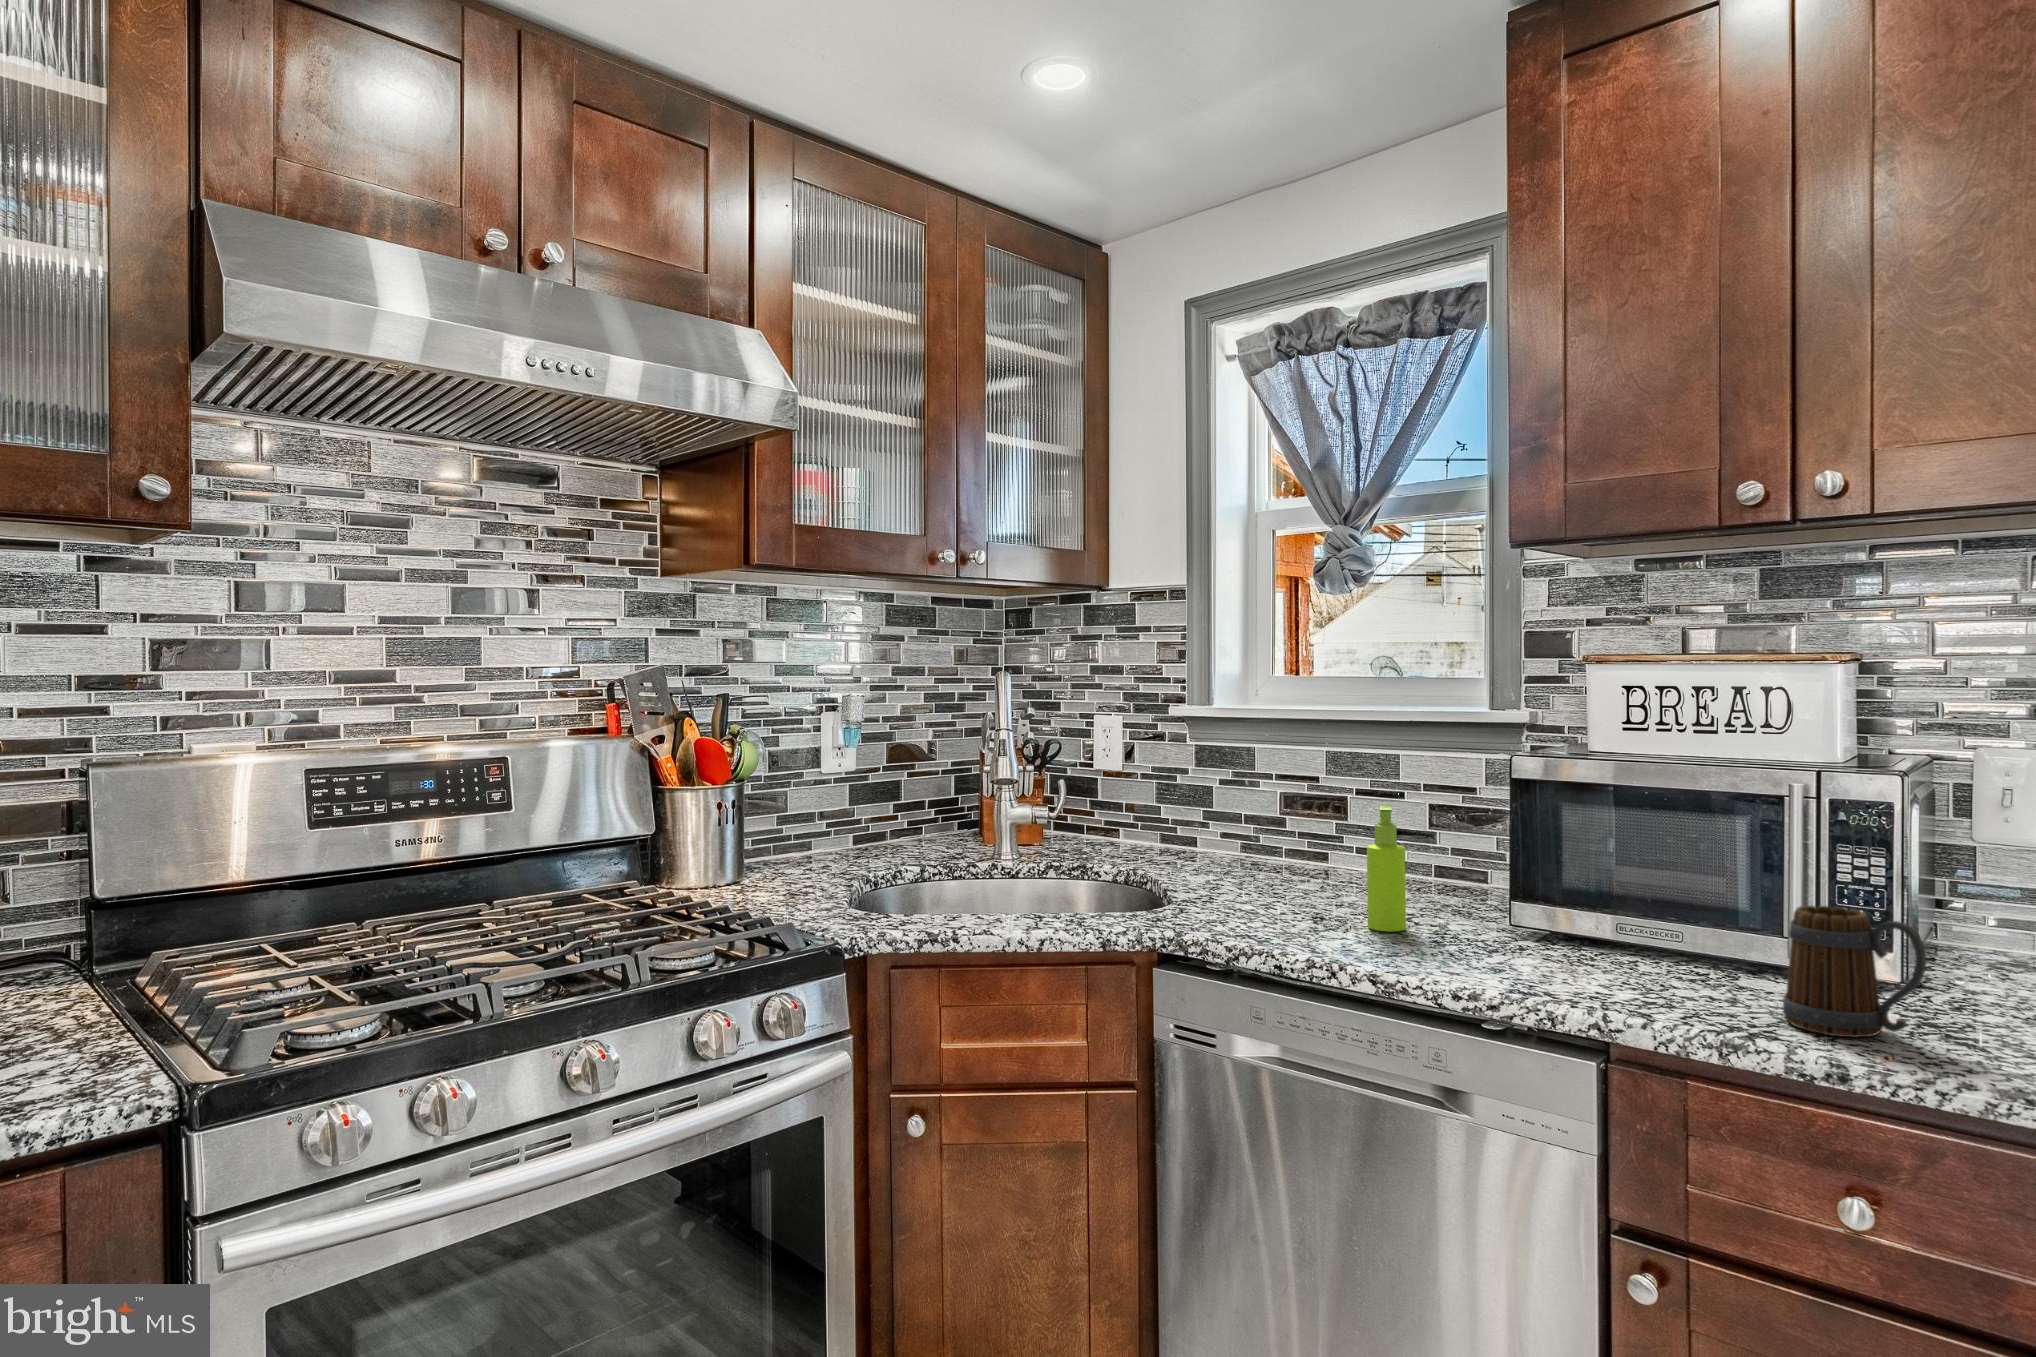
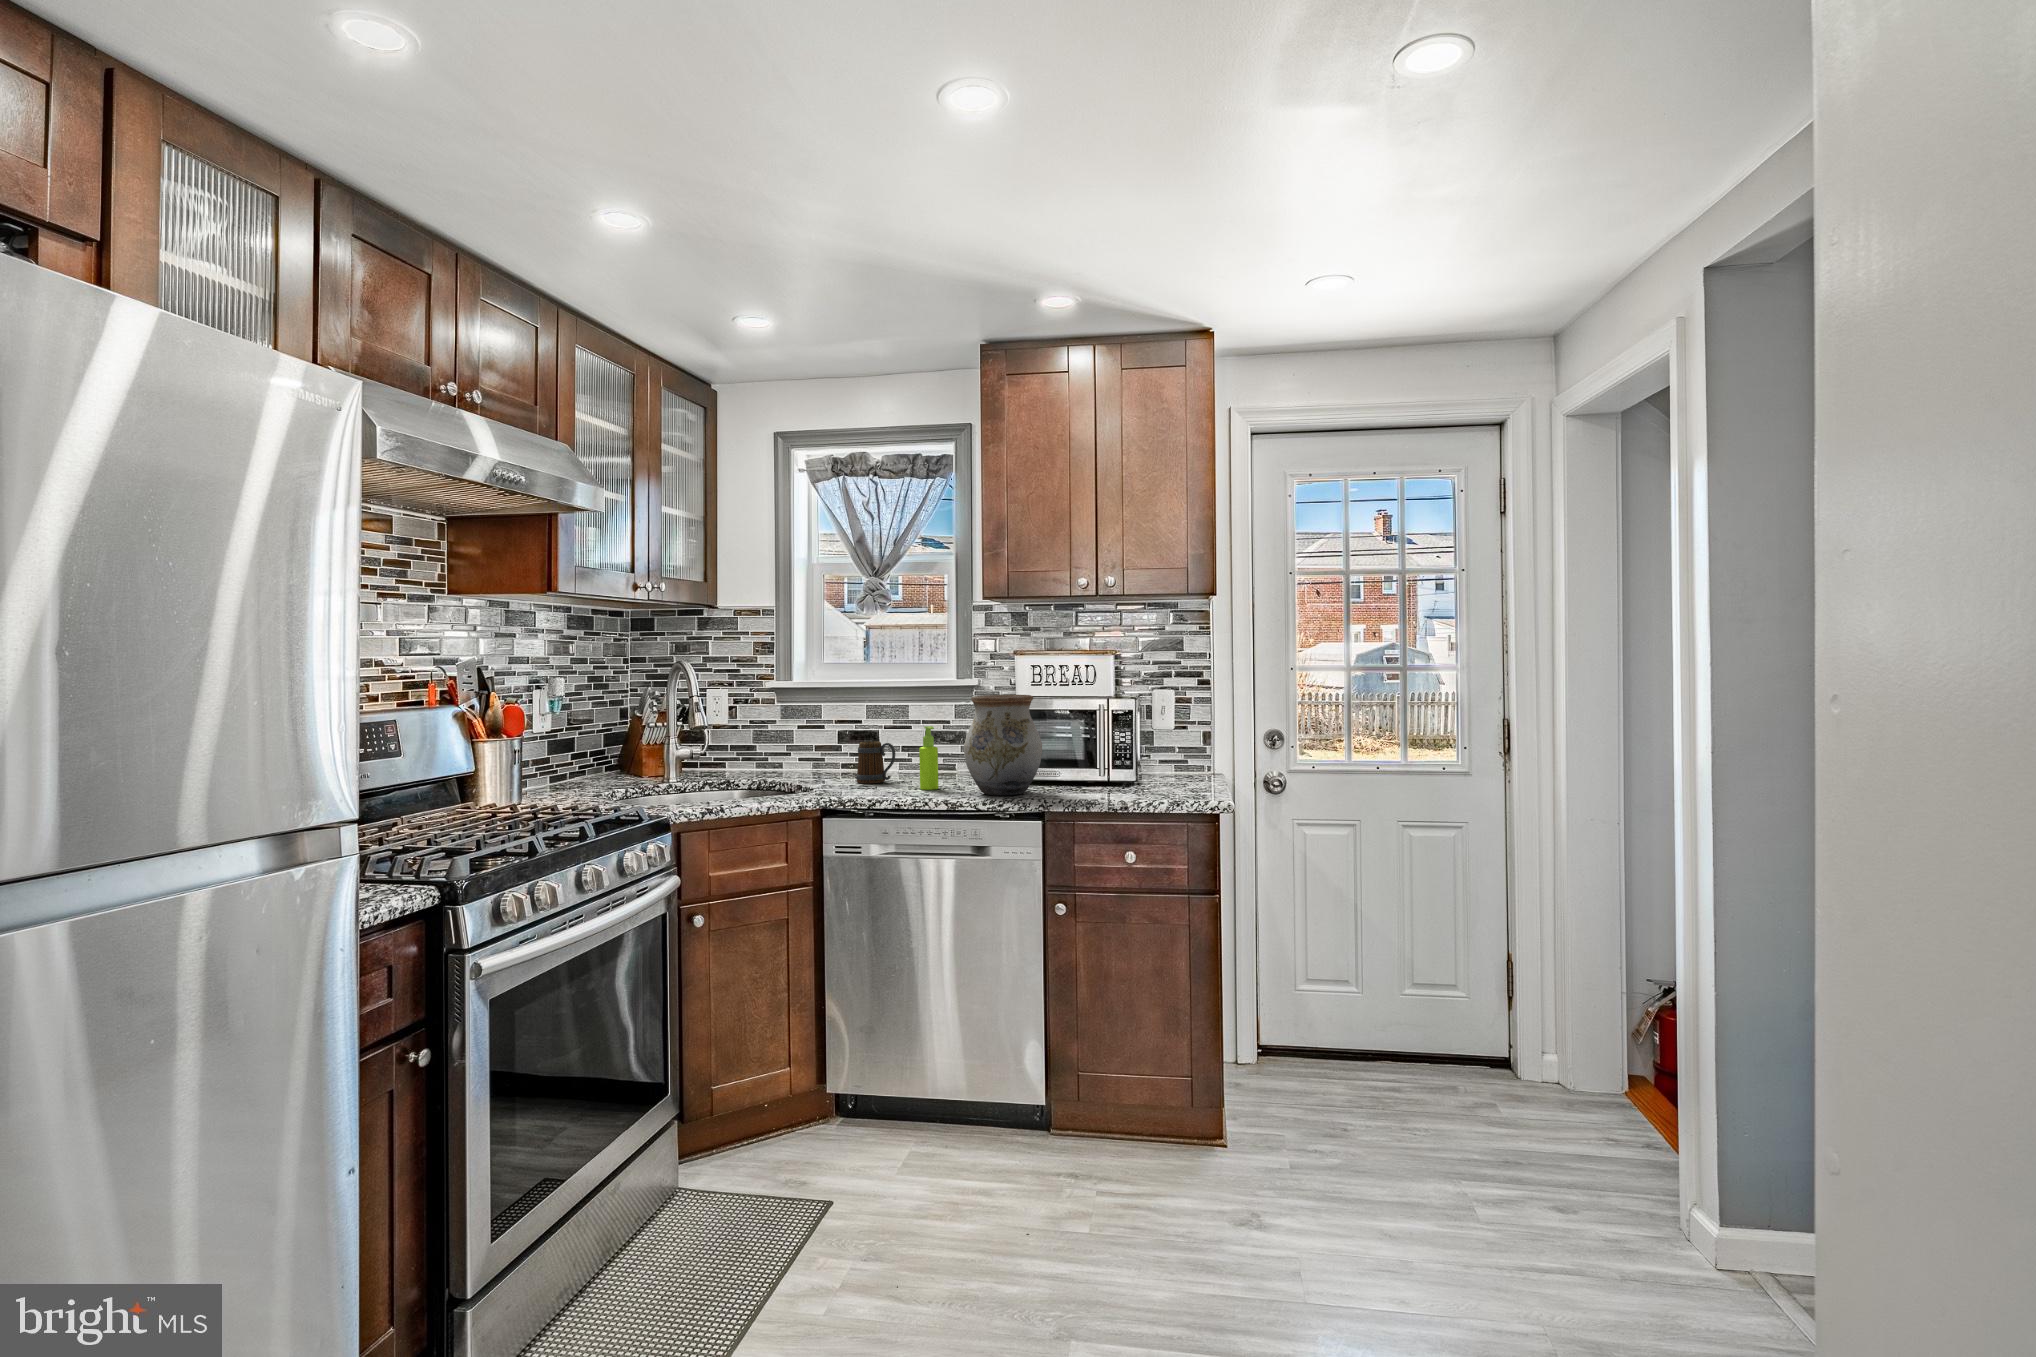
vase: none [1437,749,1623,975] -> present [964,695,1042,796]
mug: present [1783,906,1926,1037] -> present [856,741,895,784]

